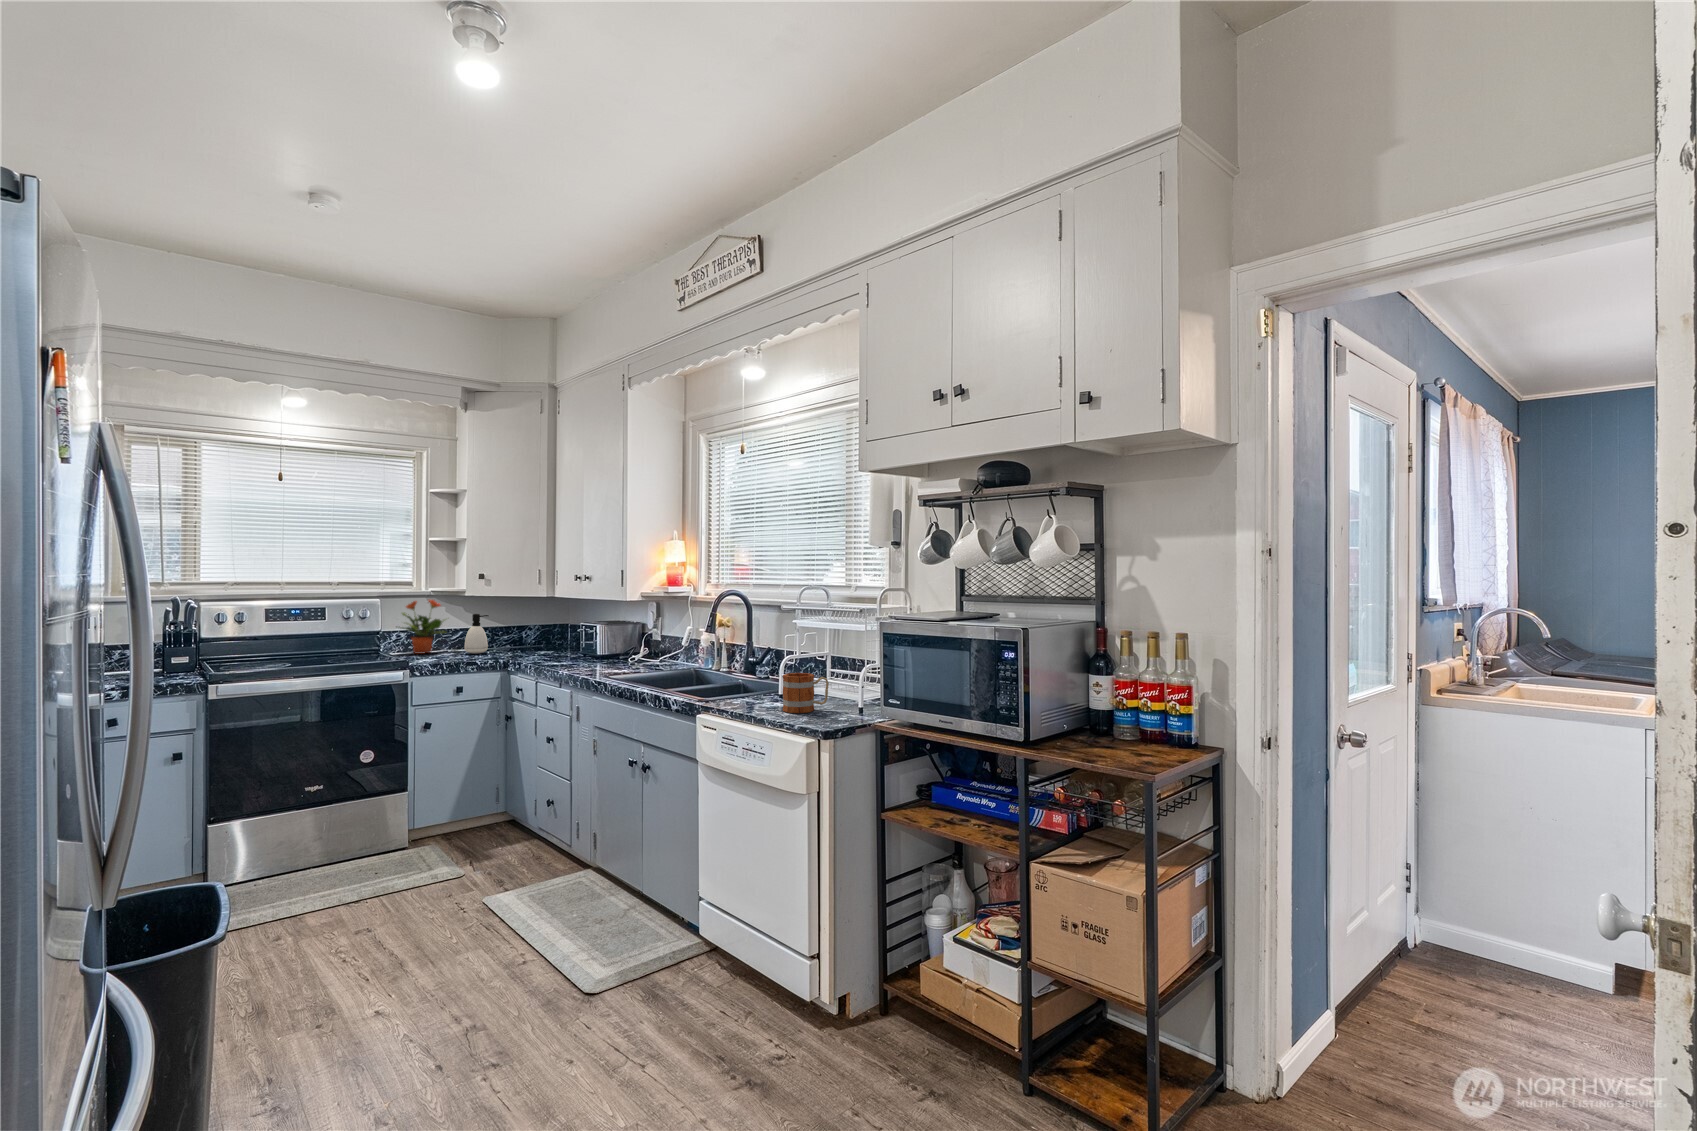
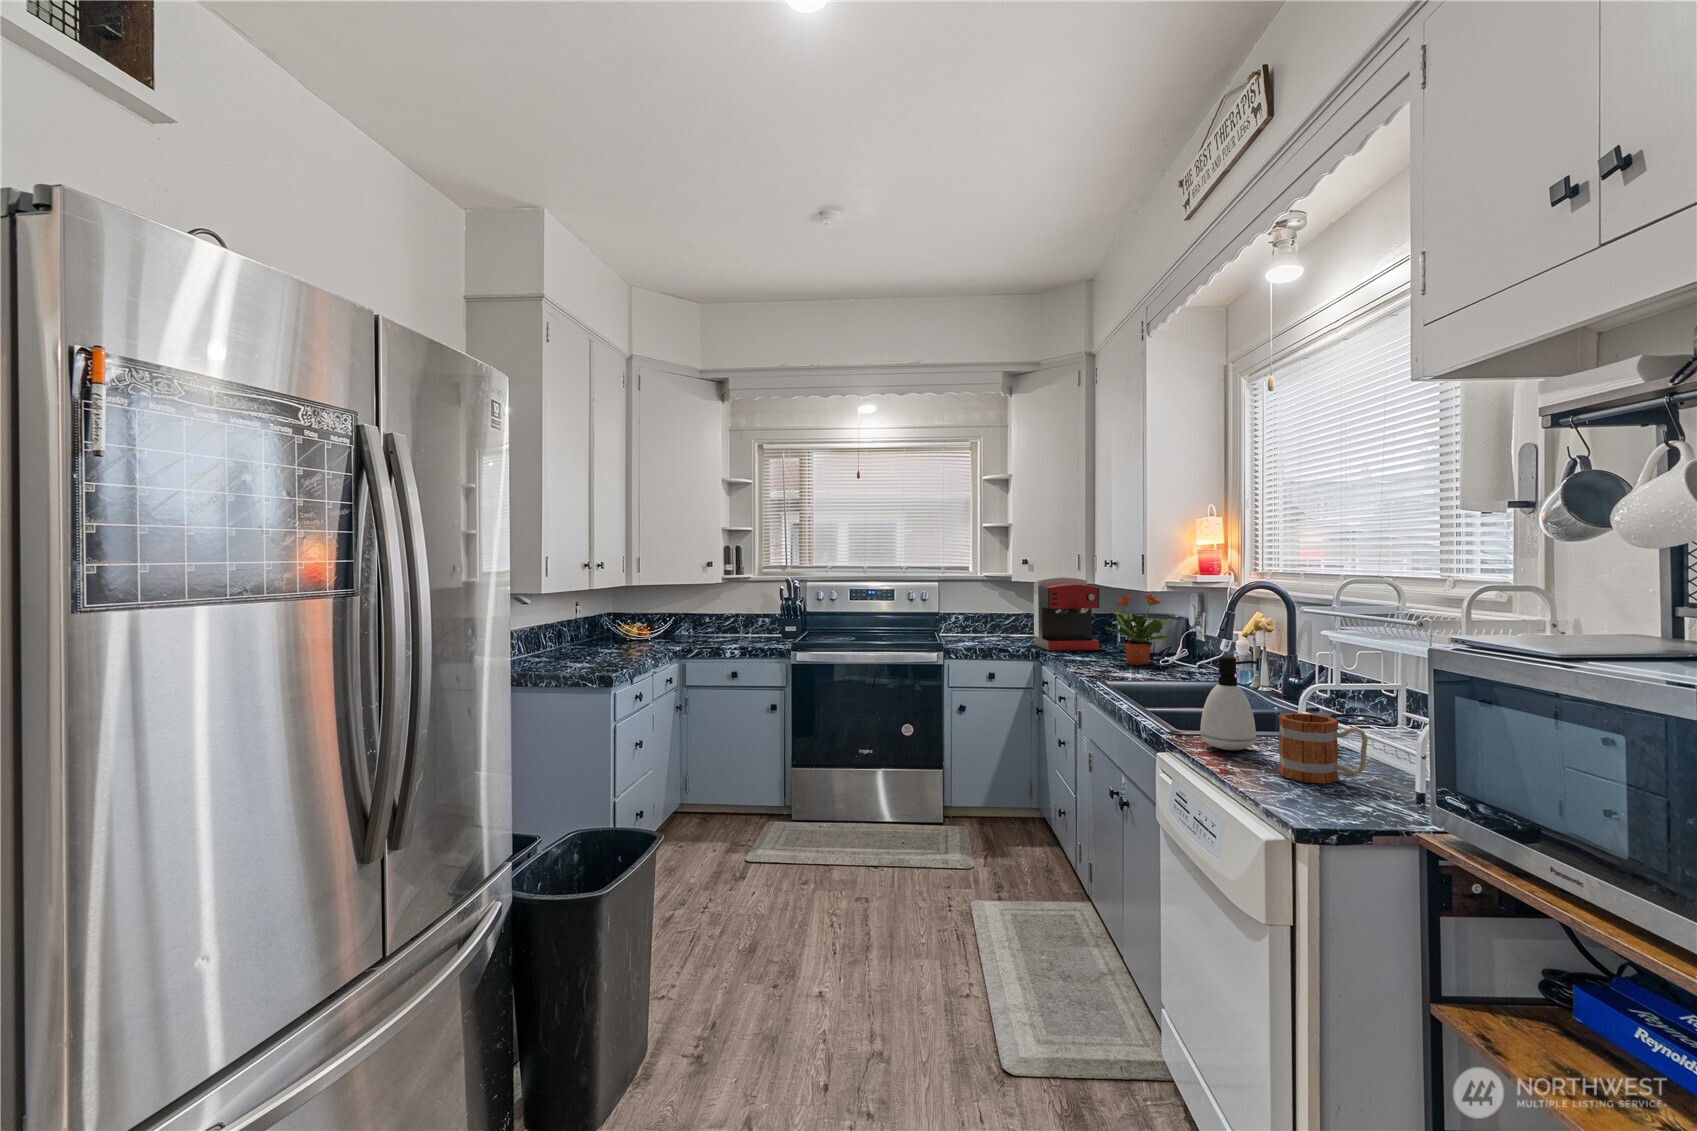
coffee maker: none [499,591,567,660] -> present [1034,577,1099,651]
potted plant: present [402,600,445,654] -> present [1105,593,1171,665]
soap dispenser: present [464,614,488,654] -> present [1200,656,1257,750]

